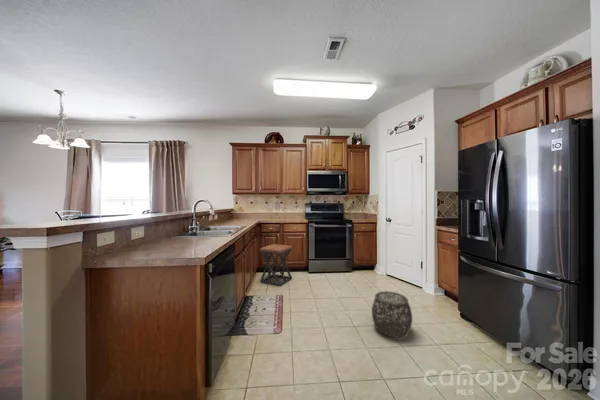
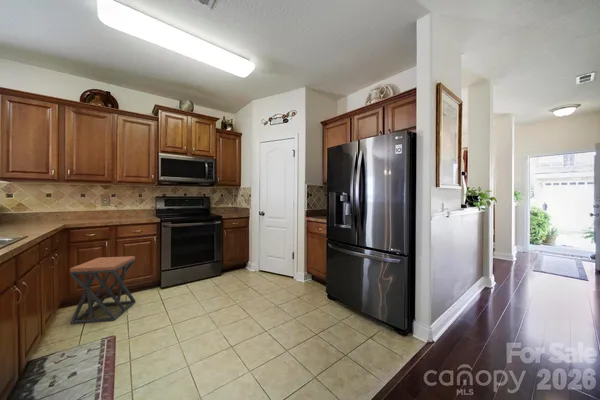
woven basket: present [372,291,412,338] -> none [257,291,300,345]

